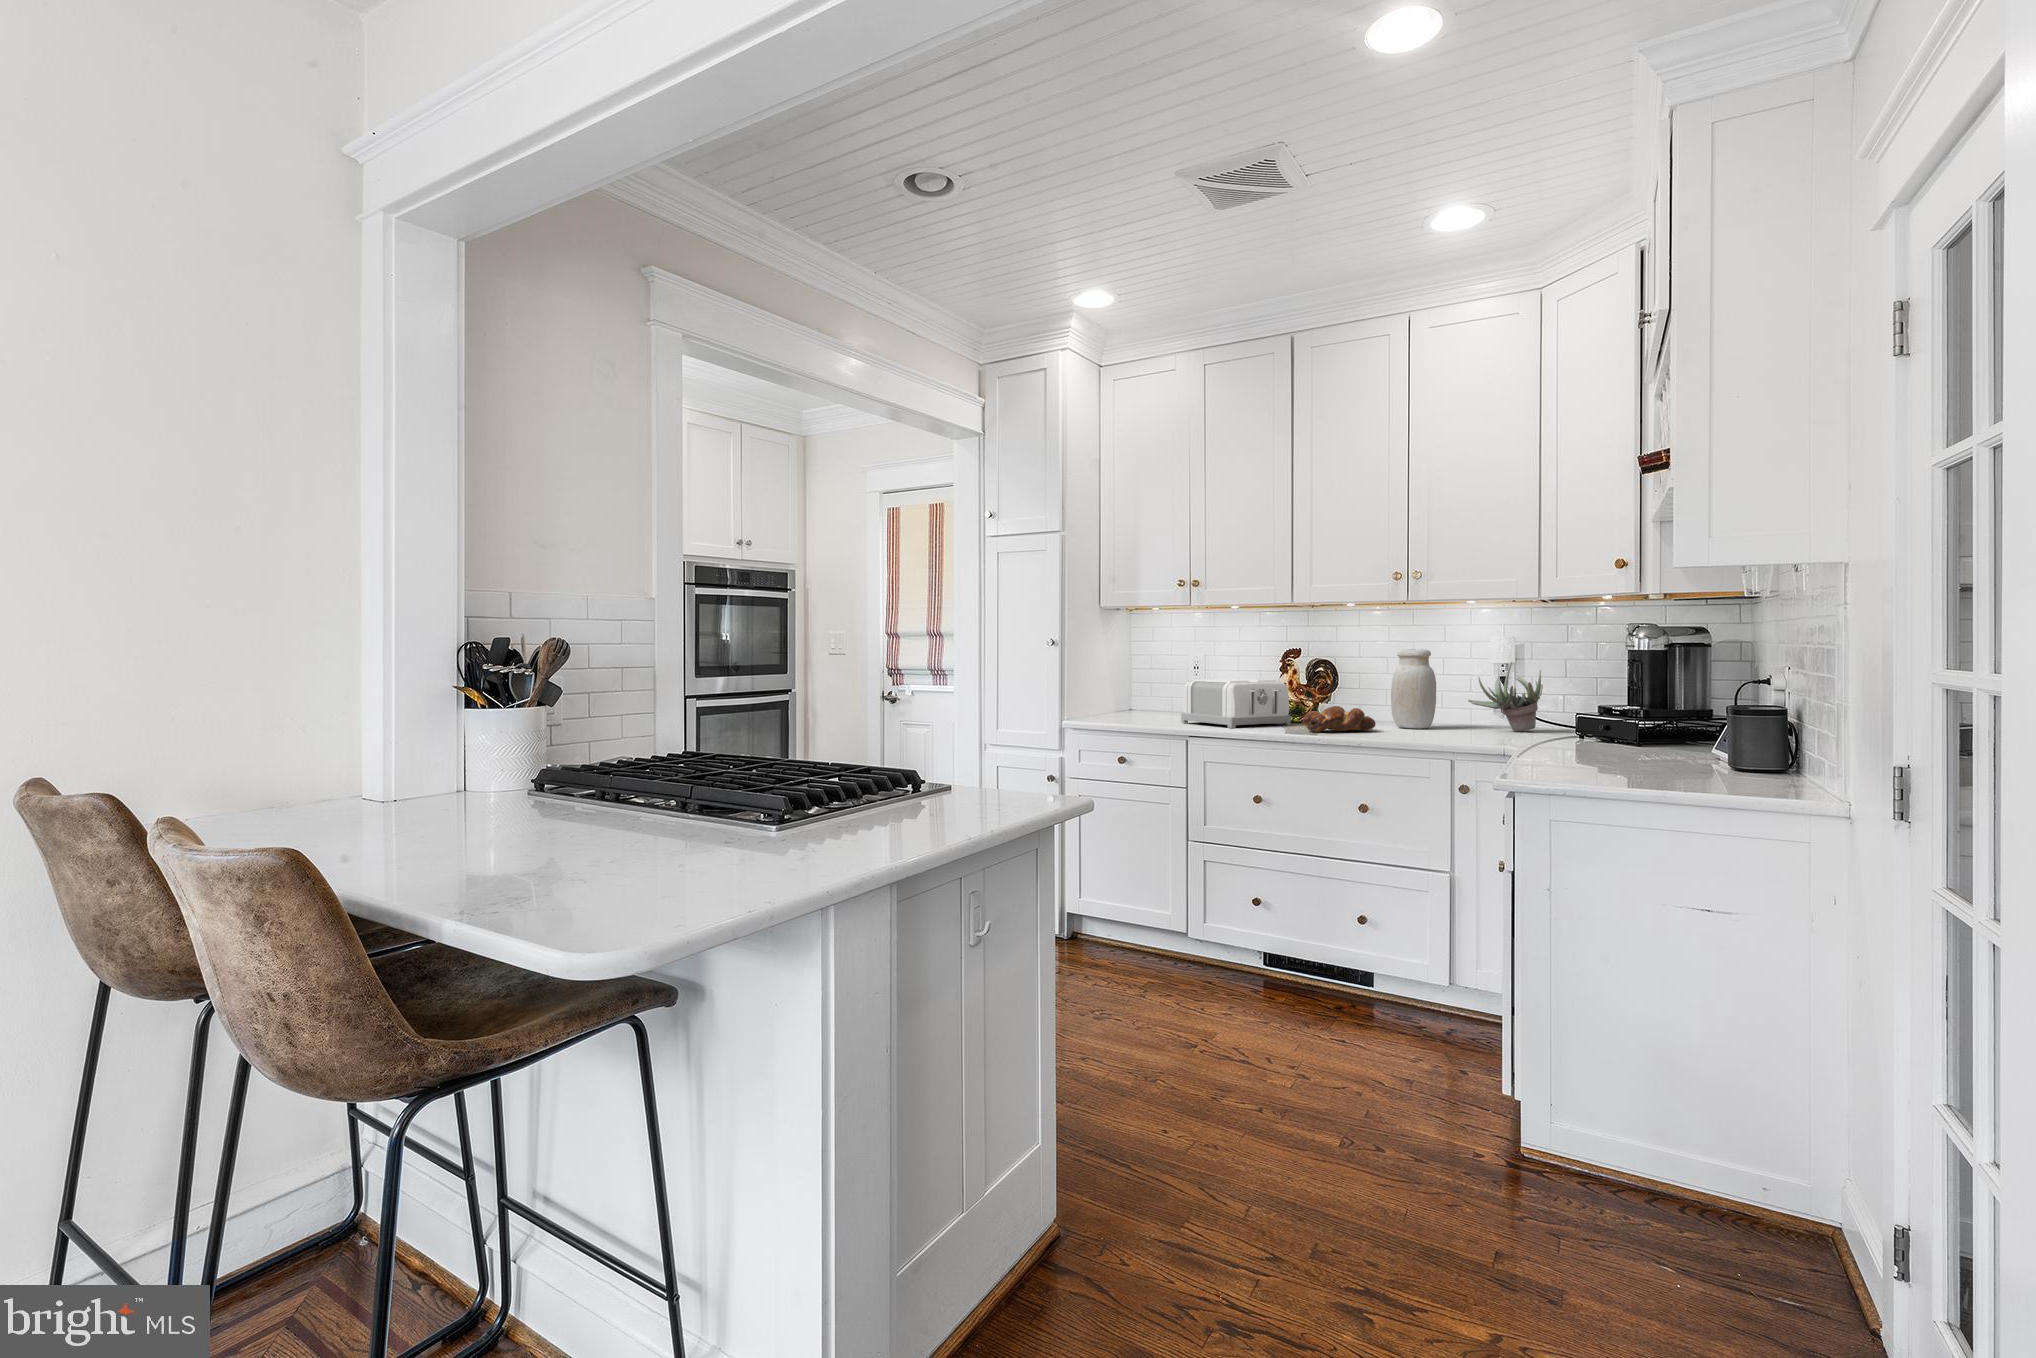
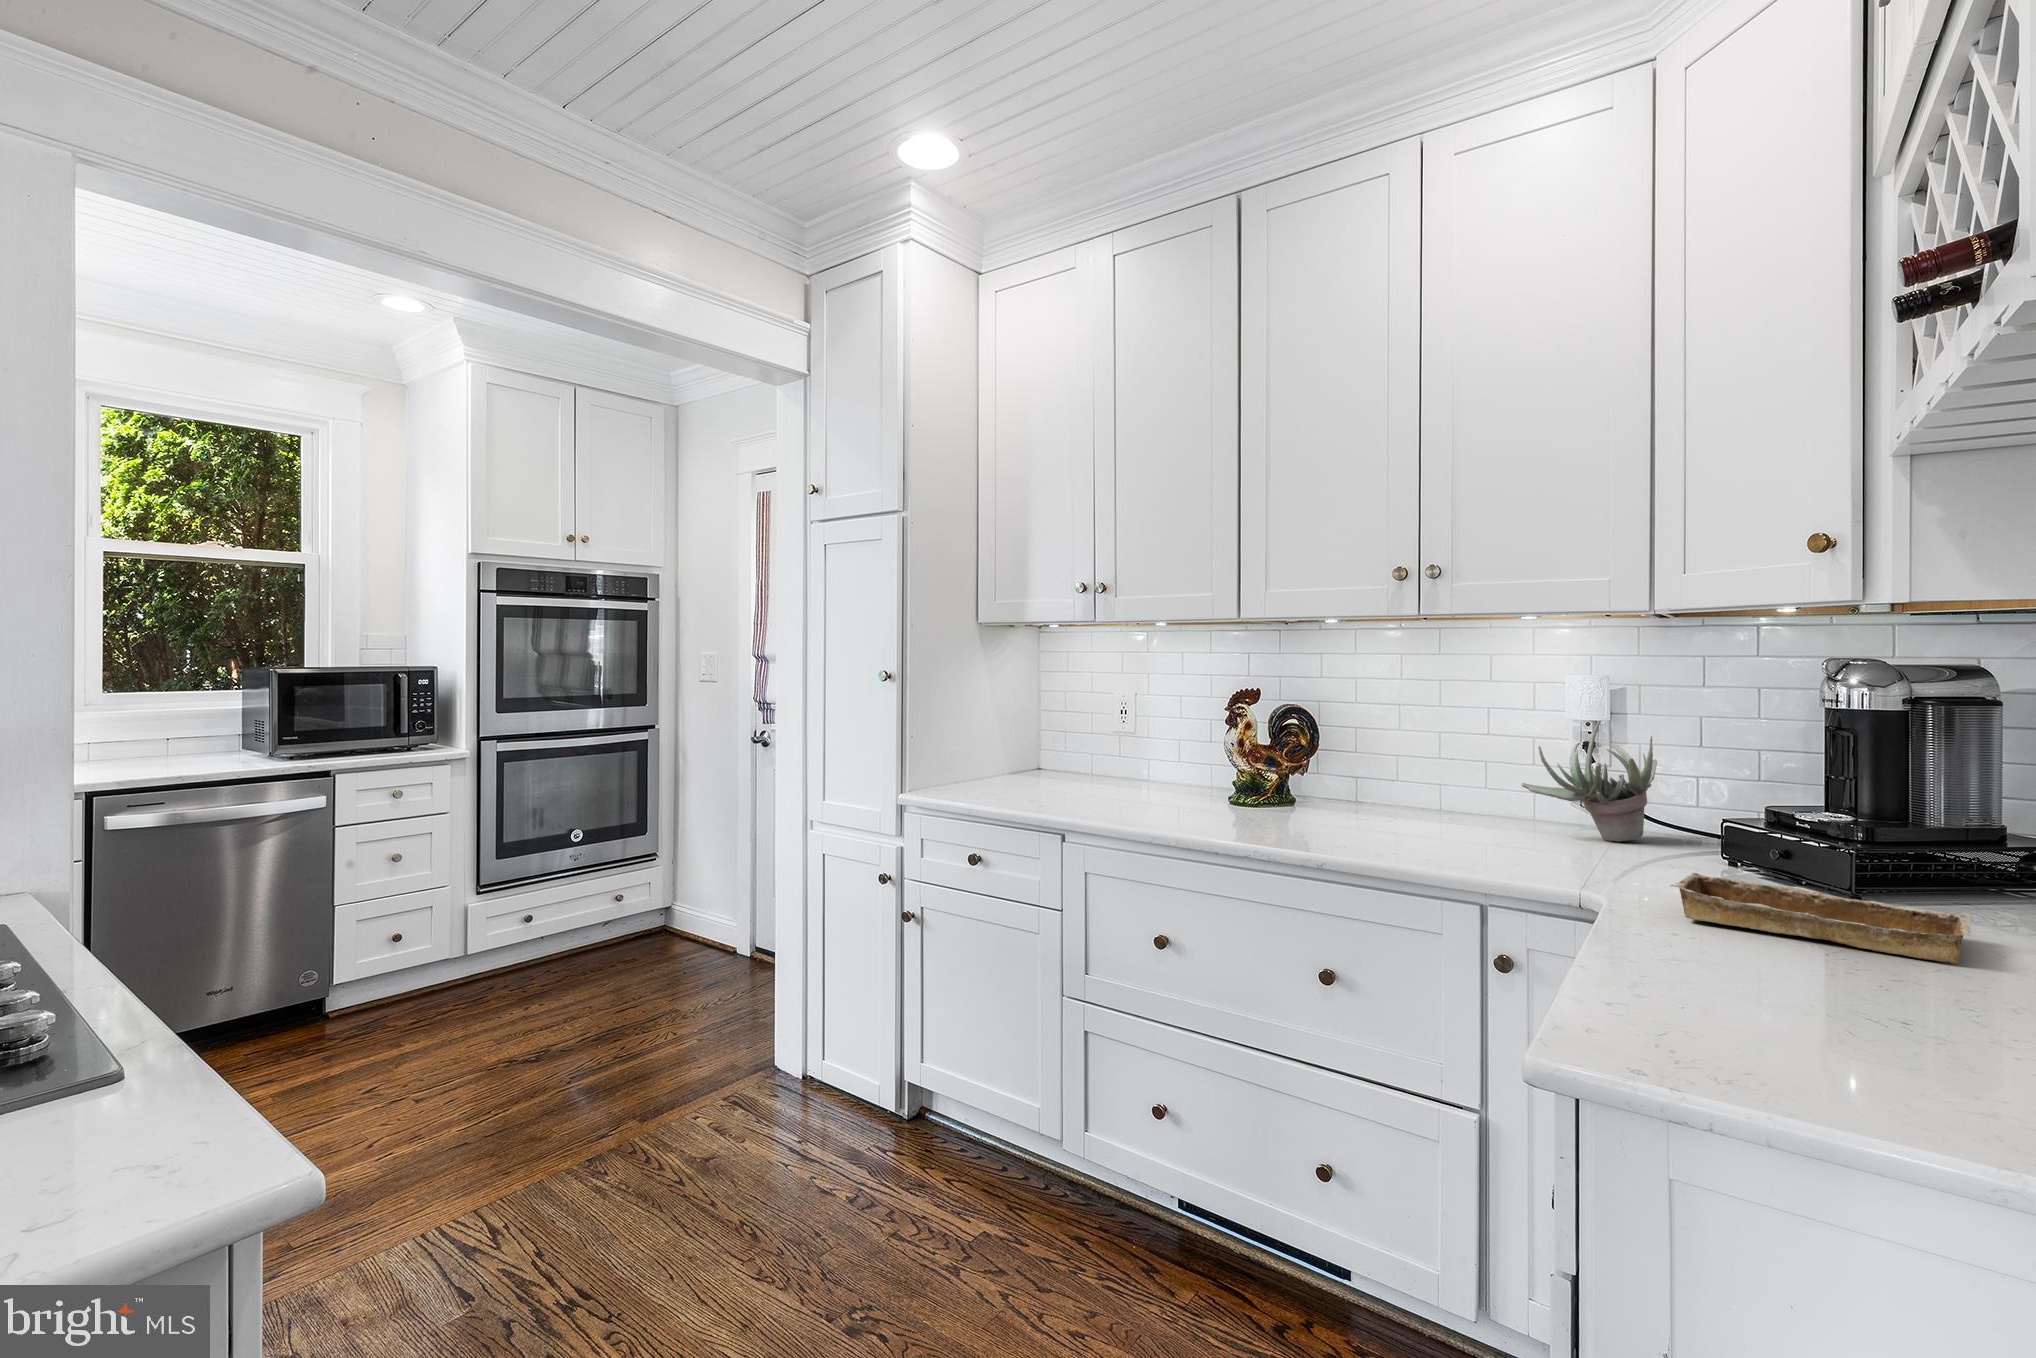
jar: present [1391,649,1436,729] -> none [1395,694,1469,827]
toaster: present [1181,678,1291,728] -> none [1078,732,1239,816]
bread loaf: present [1303,706,1376,732] -> none [1239,788,1361,833]
tray: none [1551,732,1684,756] -> present [1670,873,1972,963]

